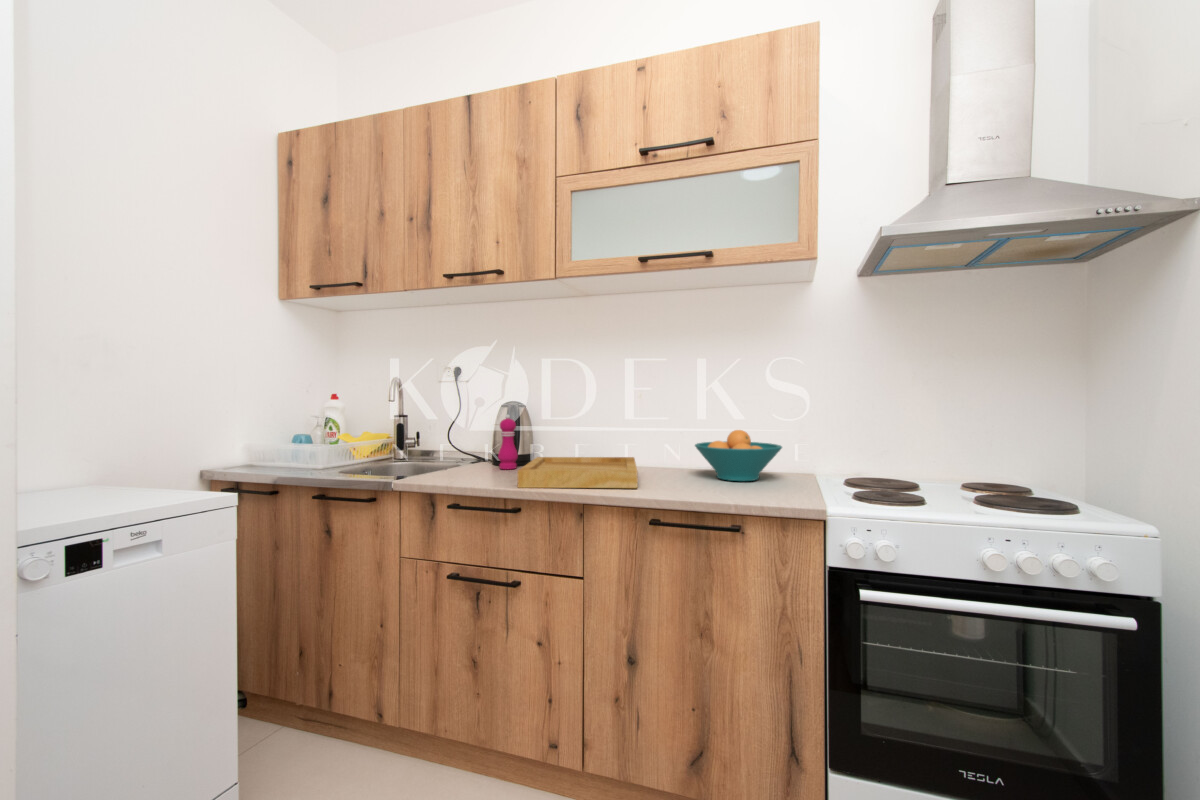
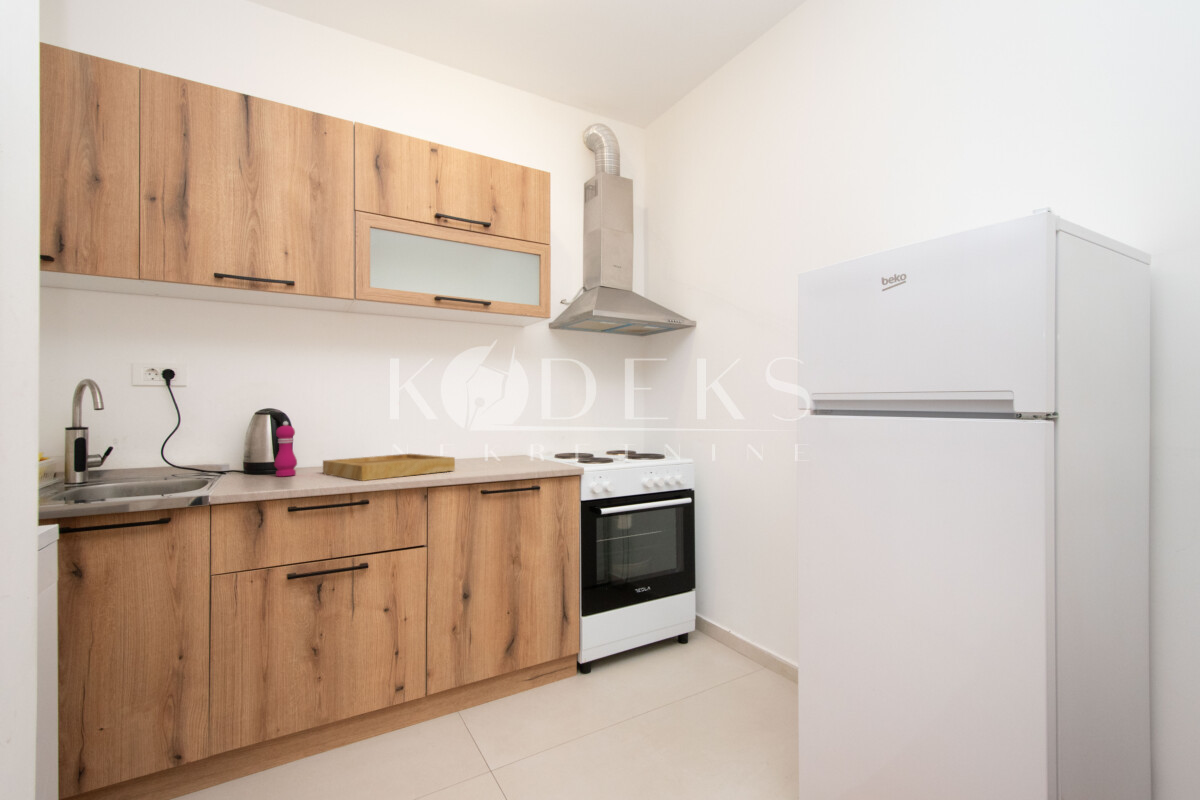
fruit bowl: present [695,430,782,481] -> none [462,426,524,462]

